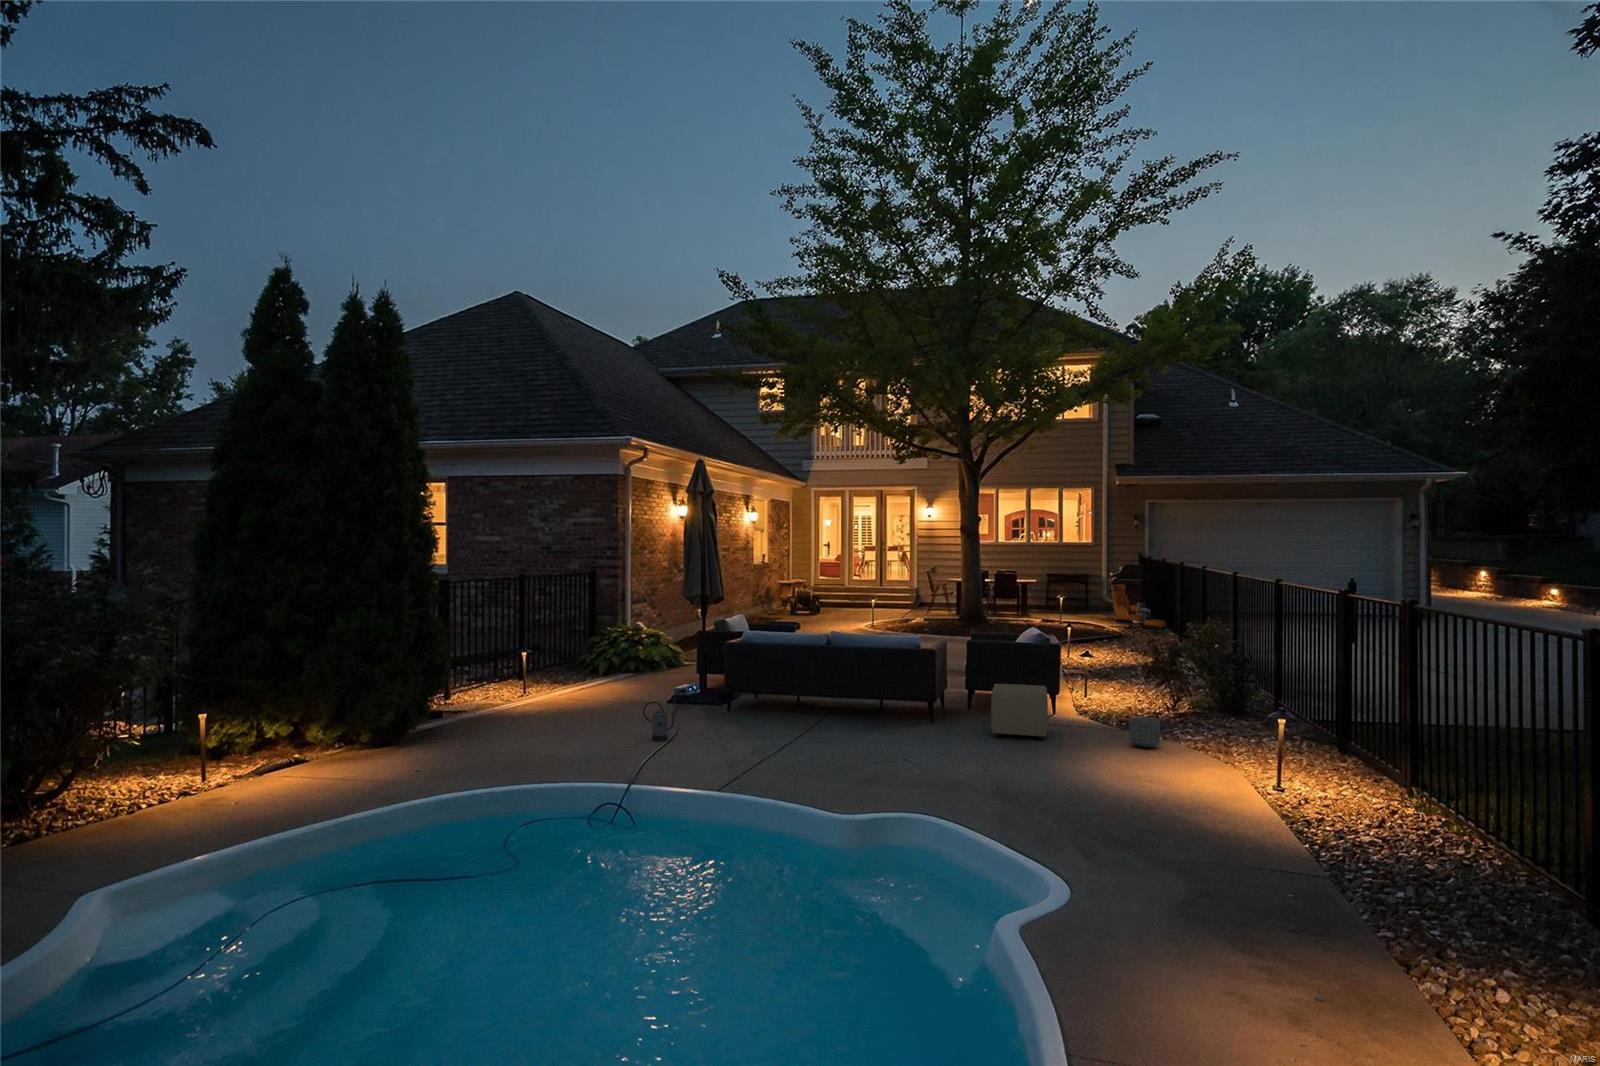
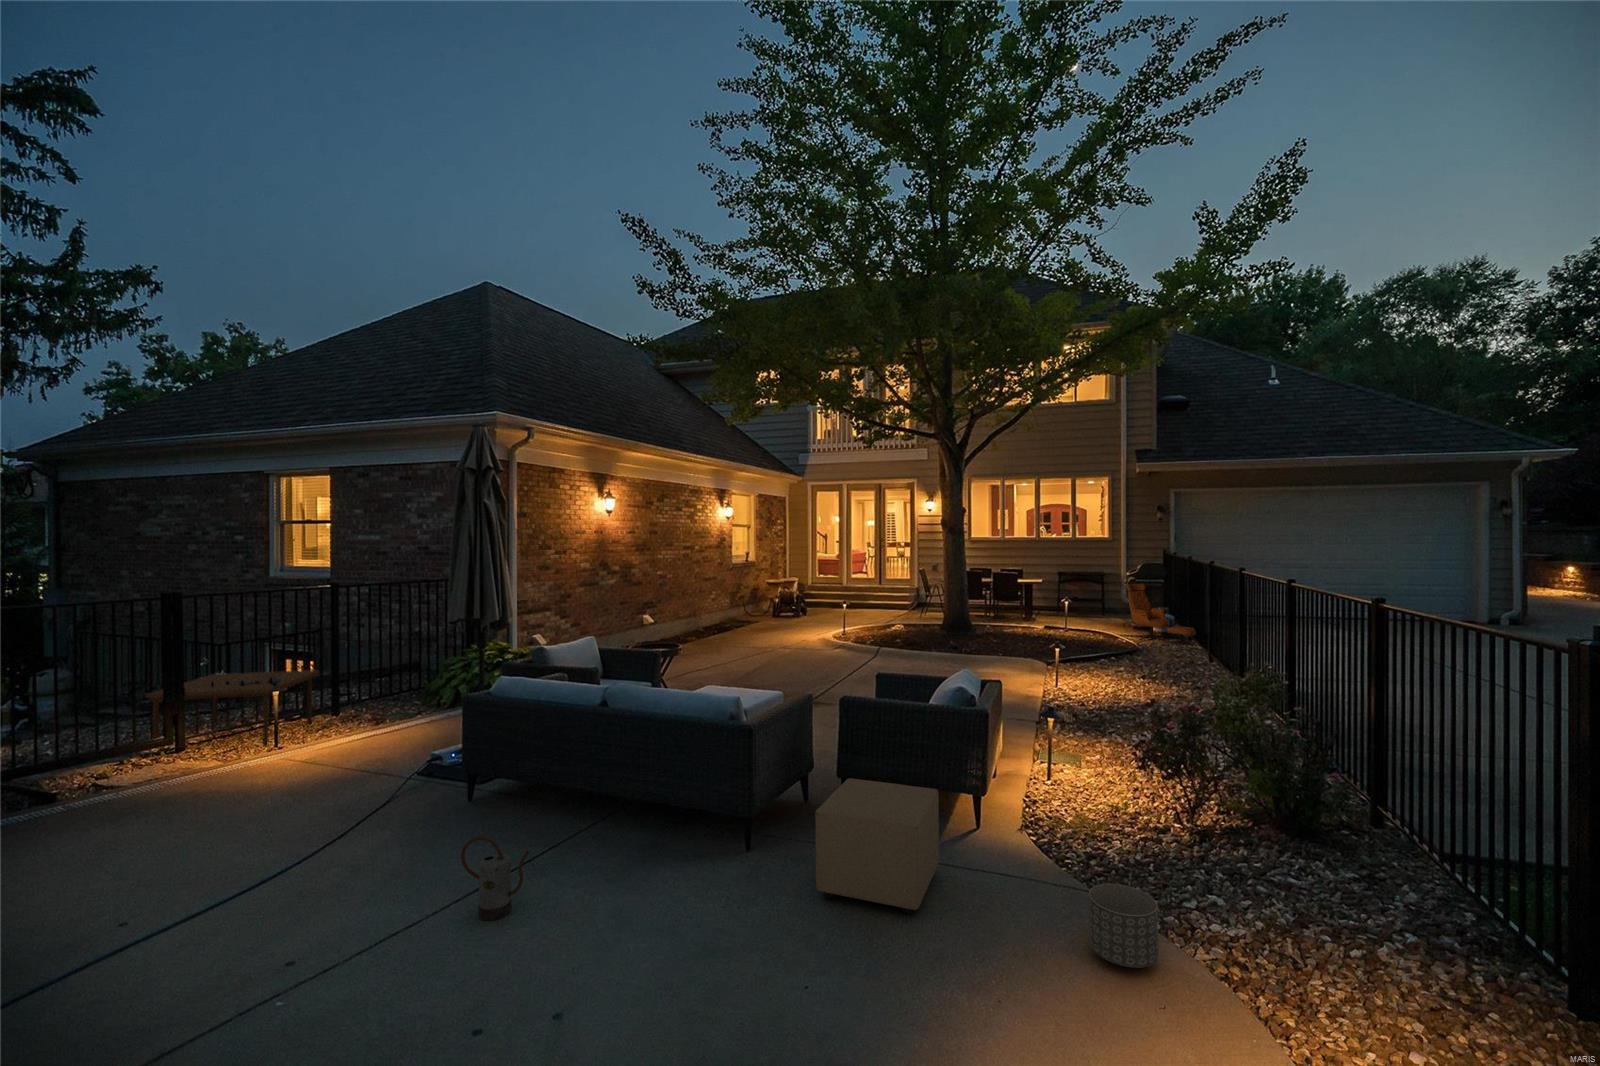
coffee table: none [453,646,535,702] -> present [146,670,318,754]
watering can: present [643,702,677,741] -> present [461,836,529,921]

